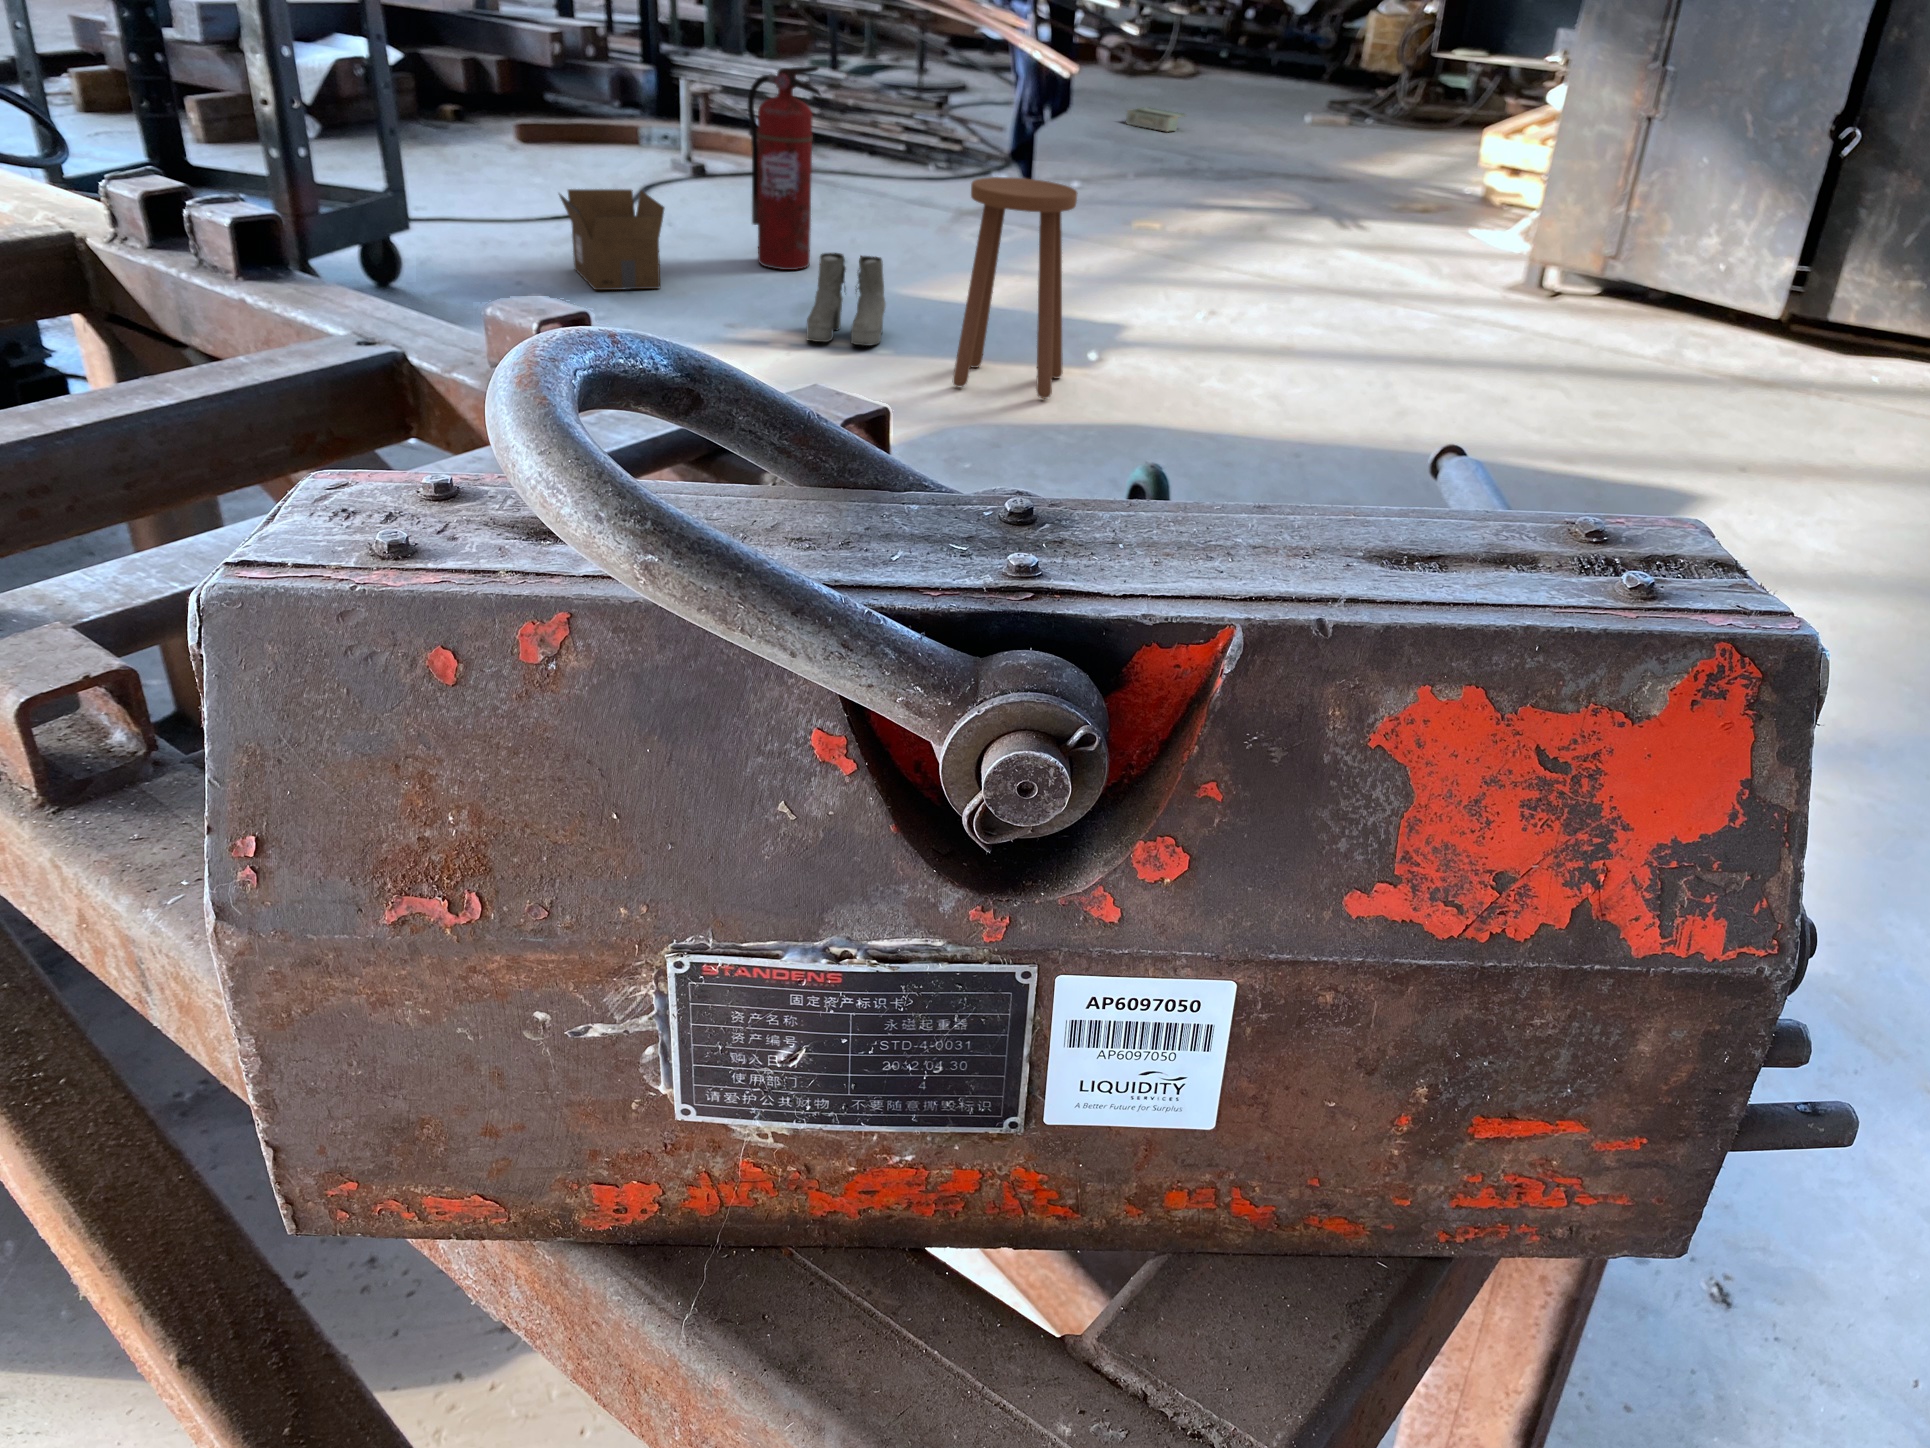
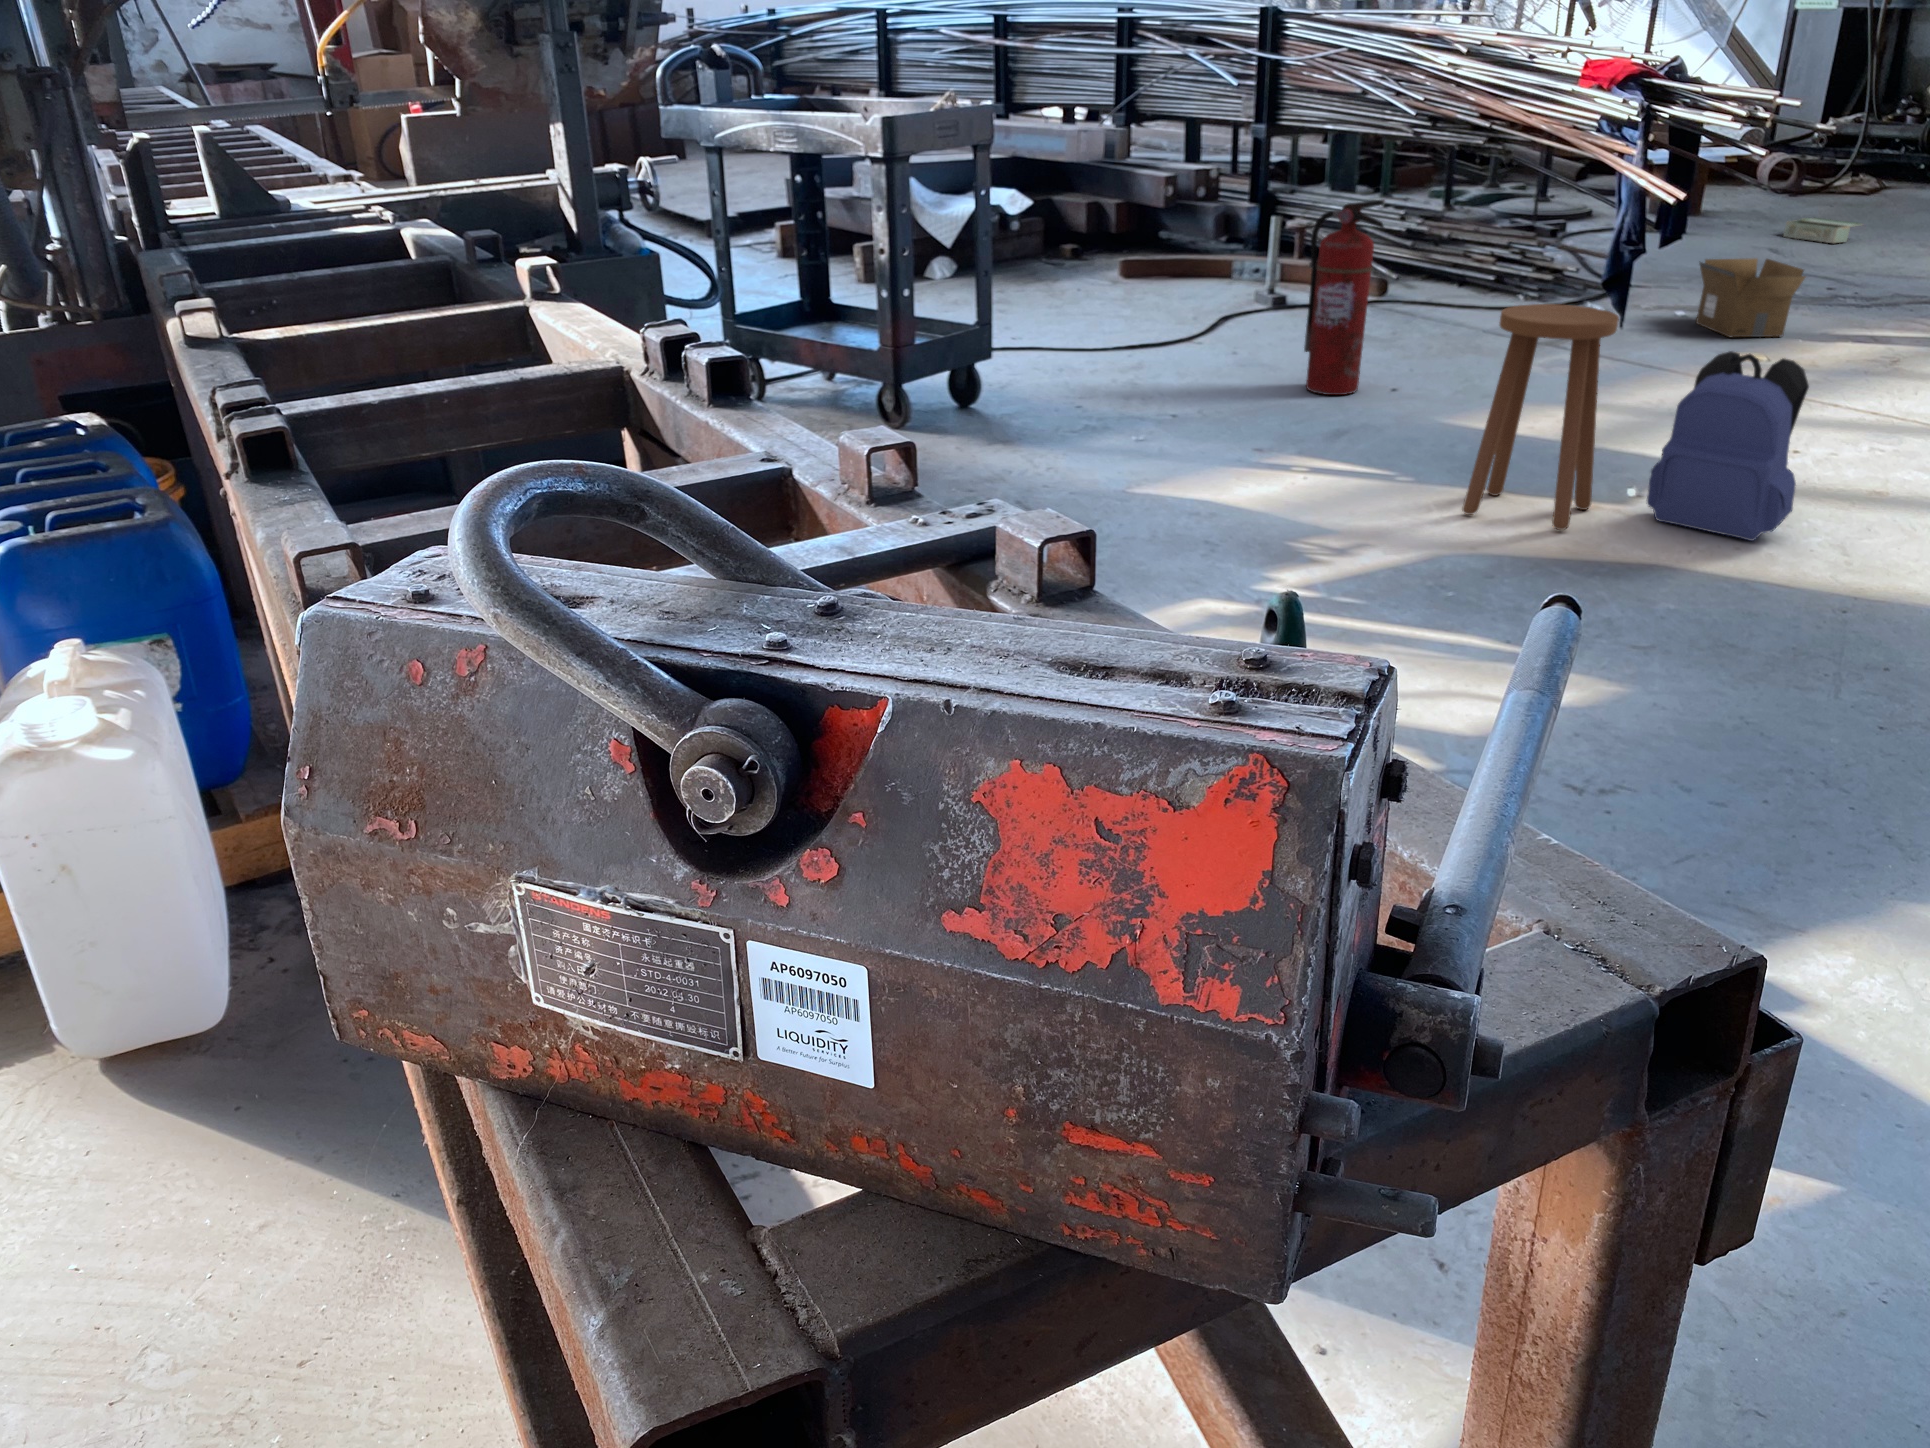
cardboard box: present [559,189,664,290] -> present [1696,258,1806,337]
backpack: none [1110,225,1235,402] -> present [1647,351,1809,541]
boots: present [806,253,886,346] -> none [1325,379,1413,470]

